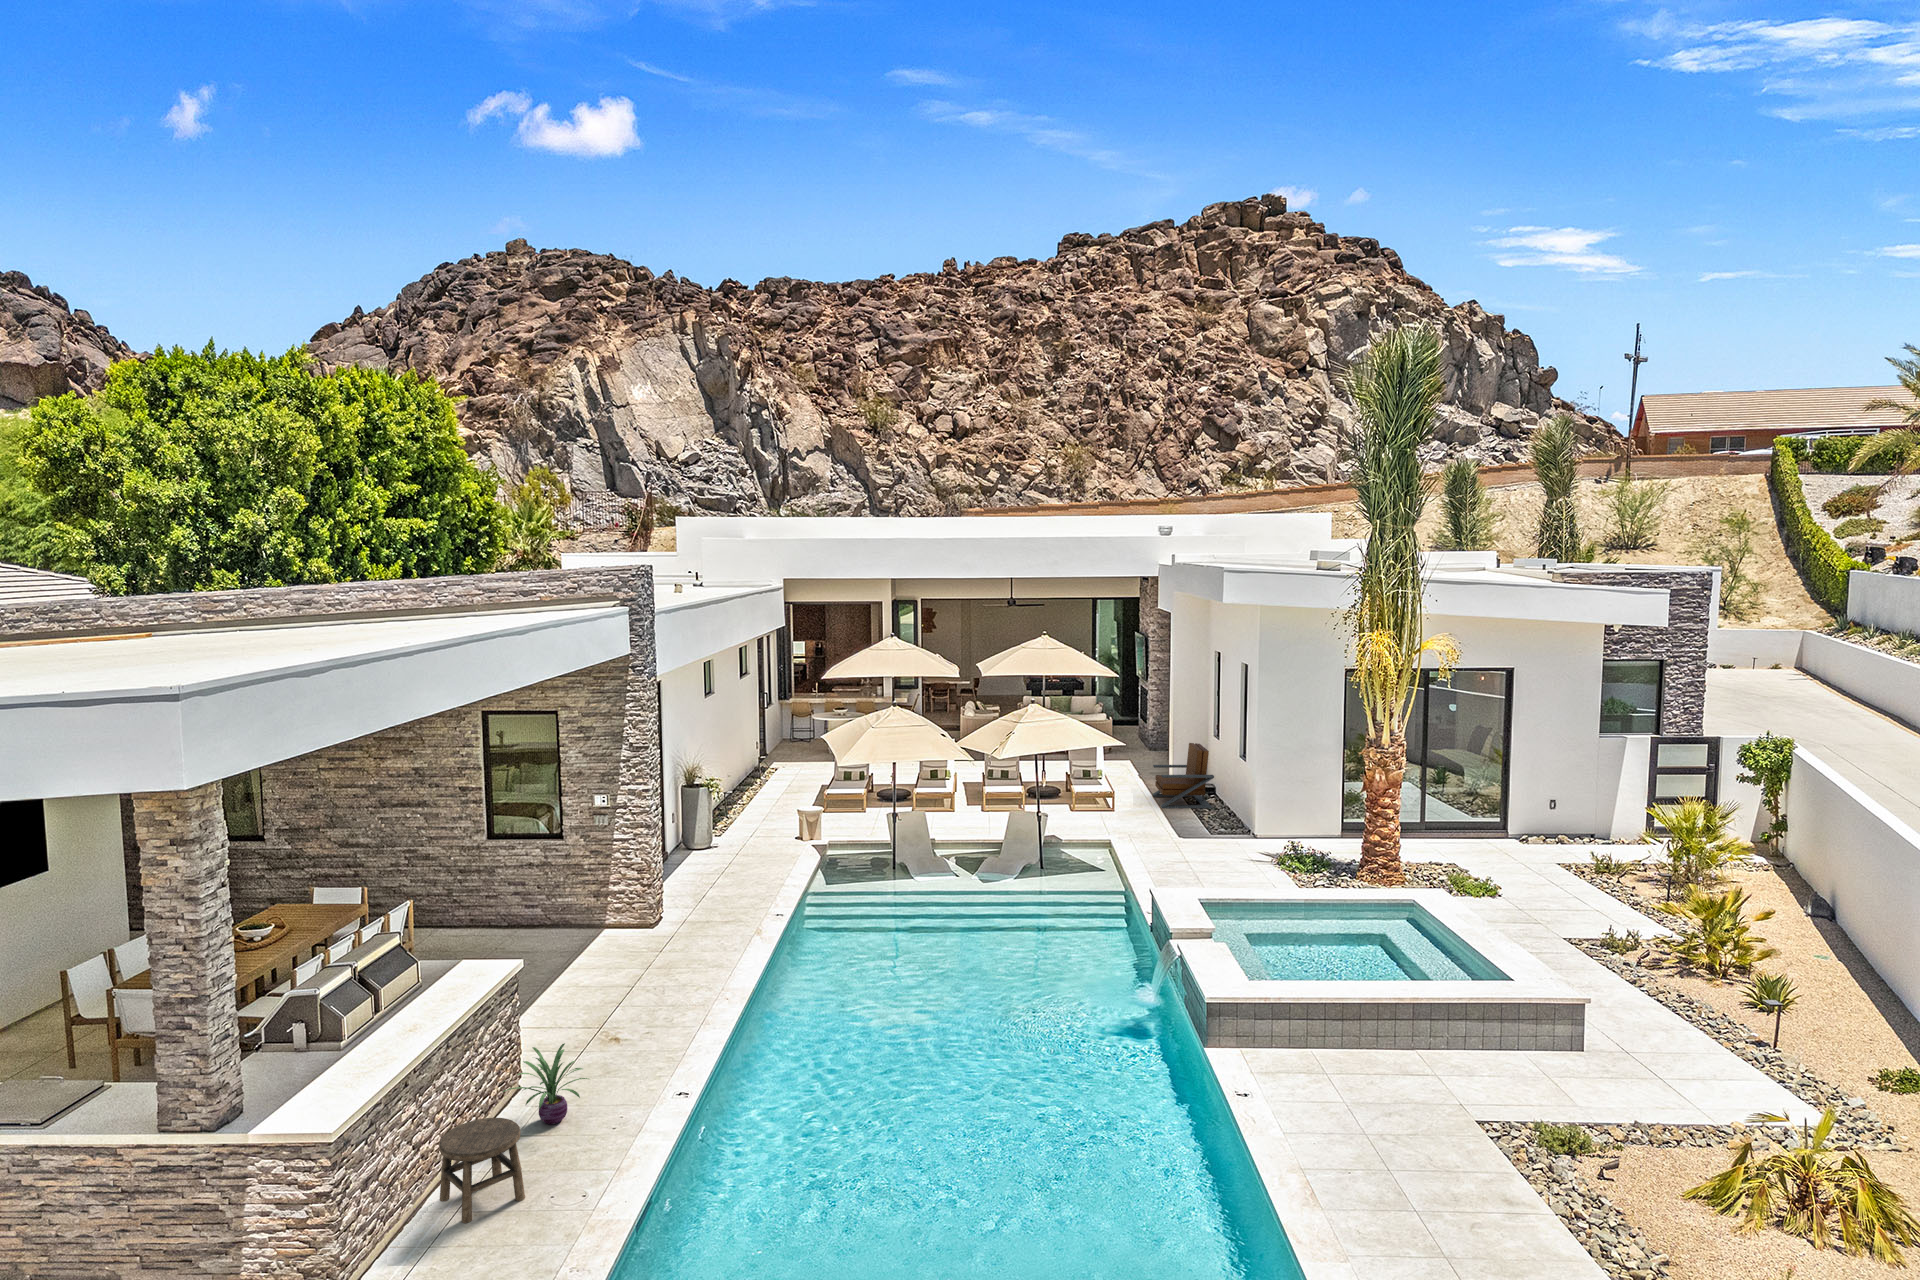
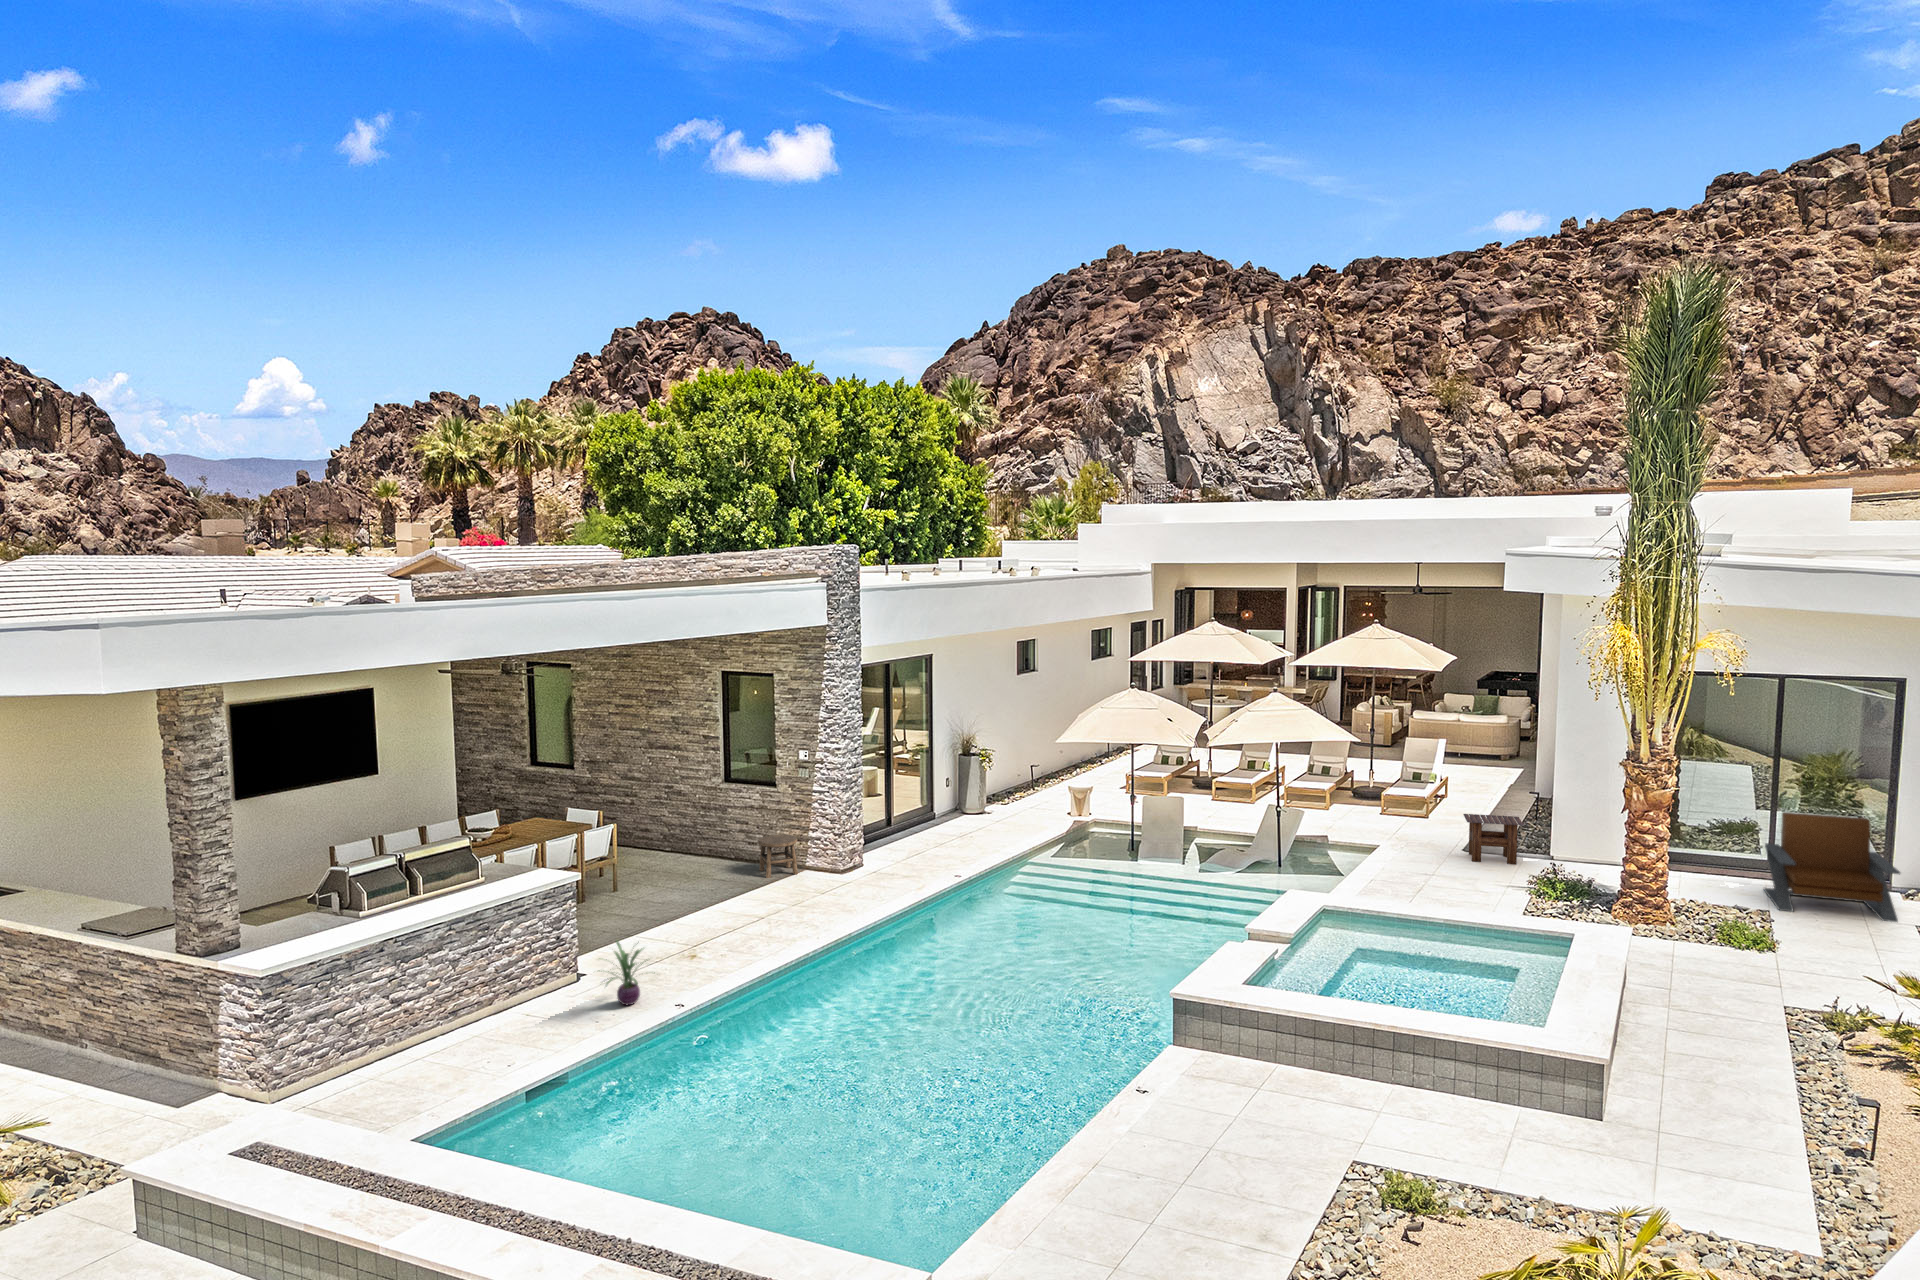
lounge chair: present [1153,743,1214,808] -> present [1764,812,1900,922]
side table: none [1198,803,1253,846] -> present [1463,814,1524,864]
stool: present [439,1118,525,1223] -> present [758,834,798,878]

